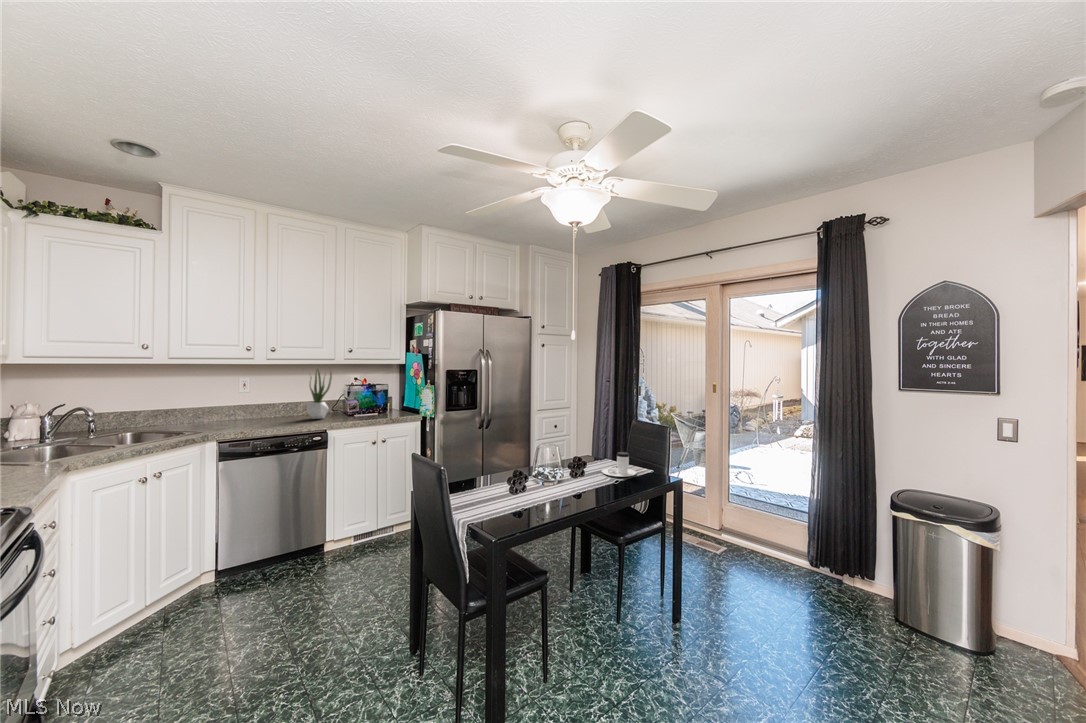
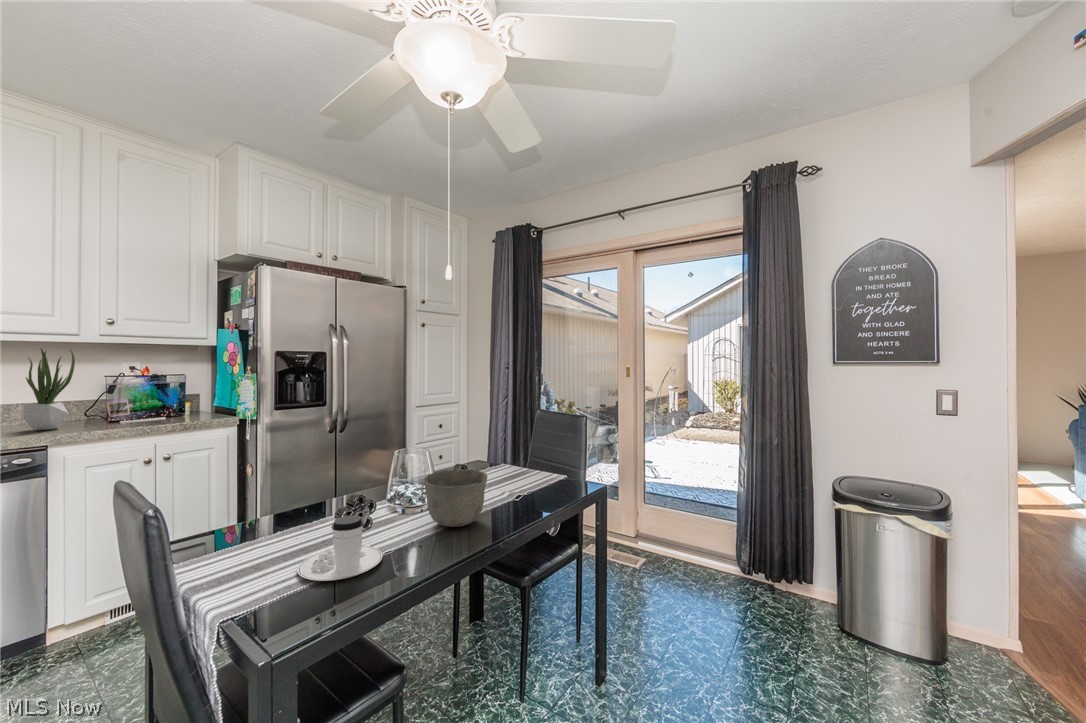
coffee cup: present [602,452,636,477] -> present [297,515,383,581]
ceramic bowl: none [555,459,596,496] -> present [424,469,487,527]

